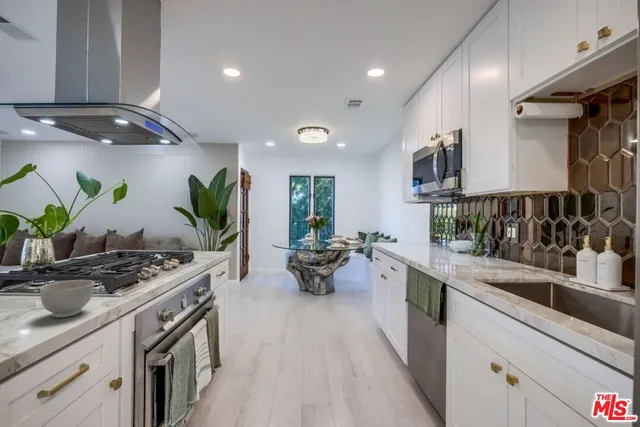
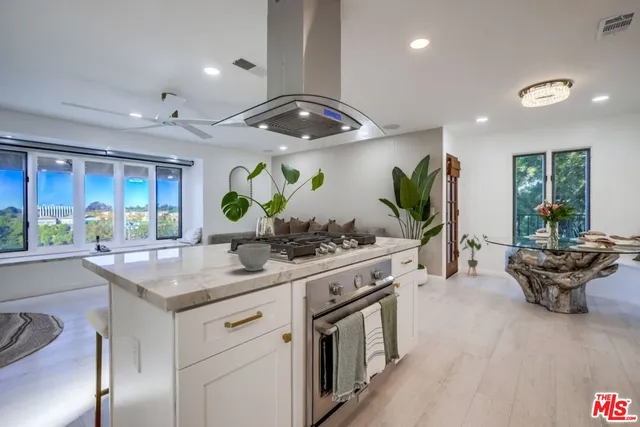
house plant: none [250,239,273,278] -> present [460,234,488,277]

